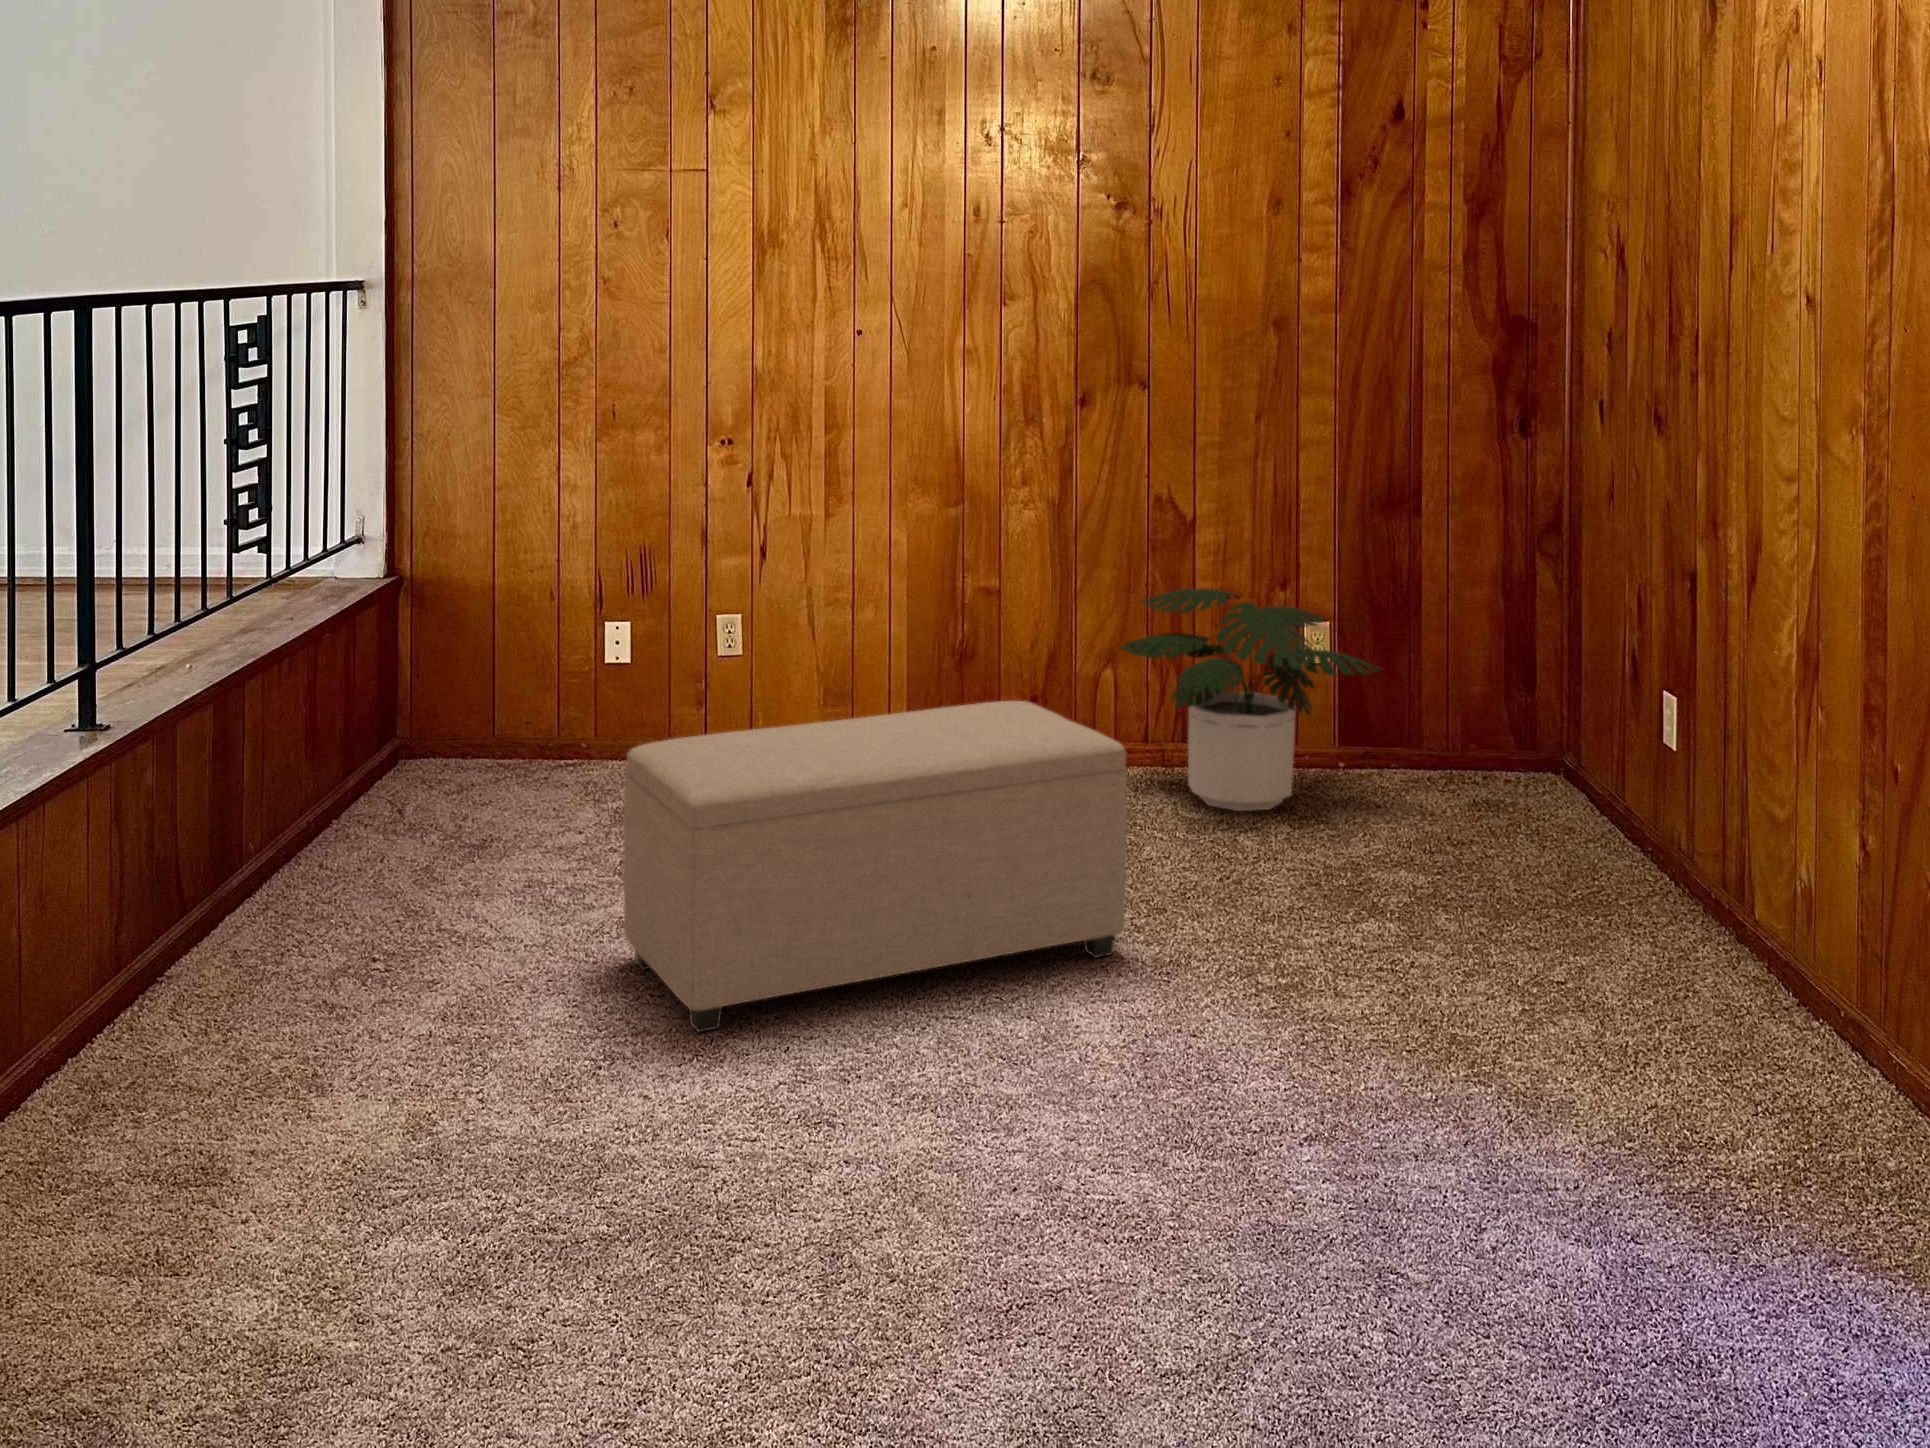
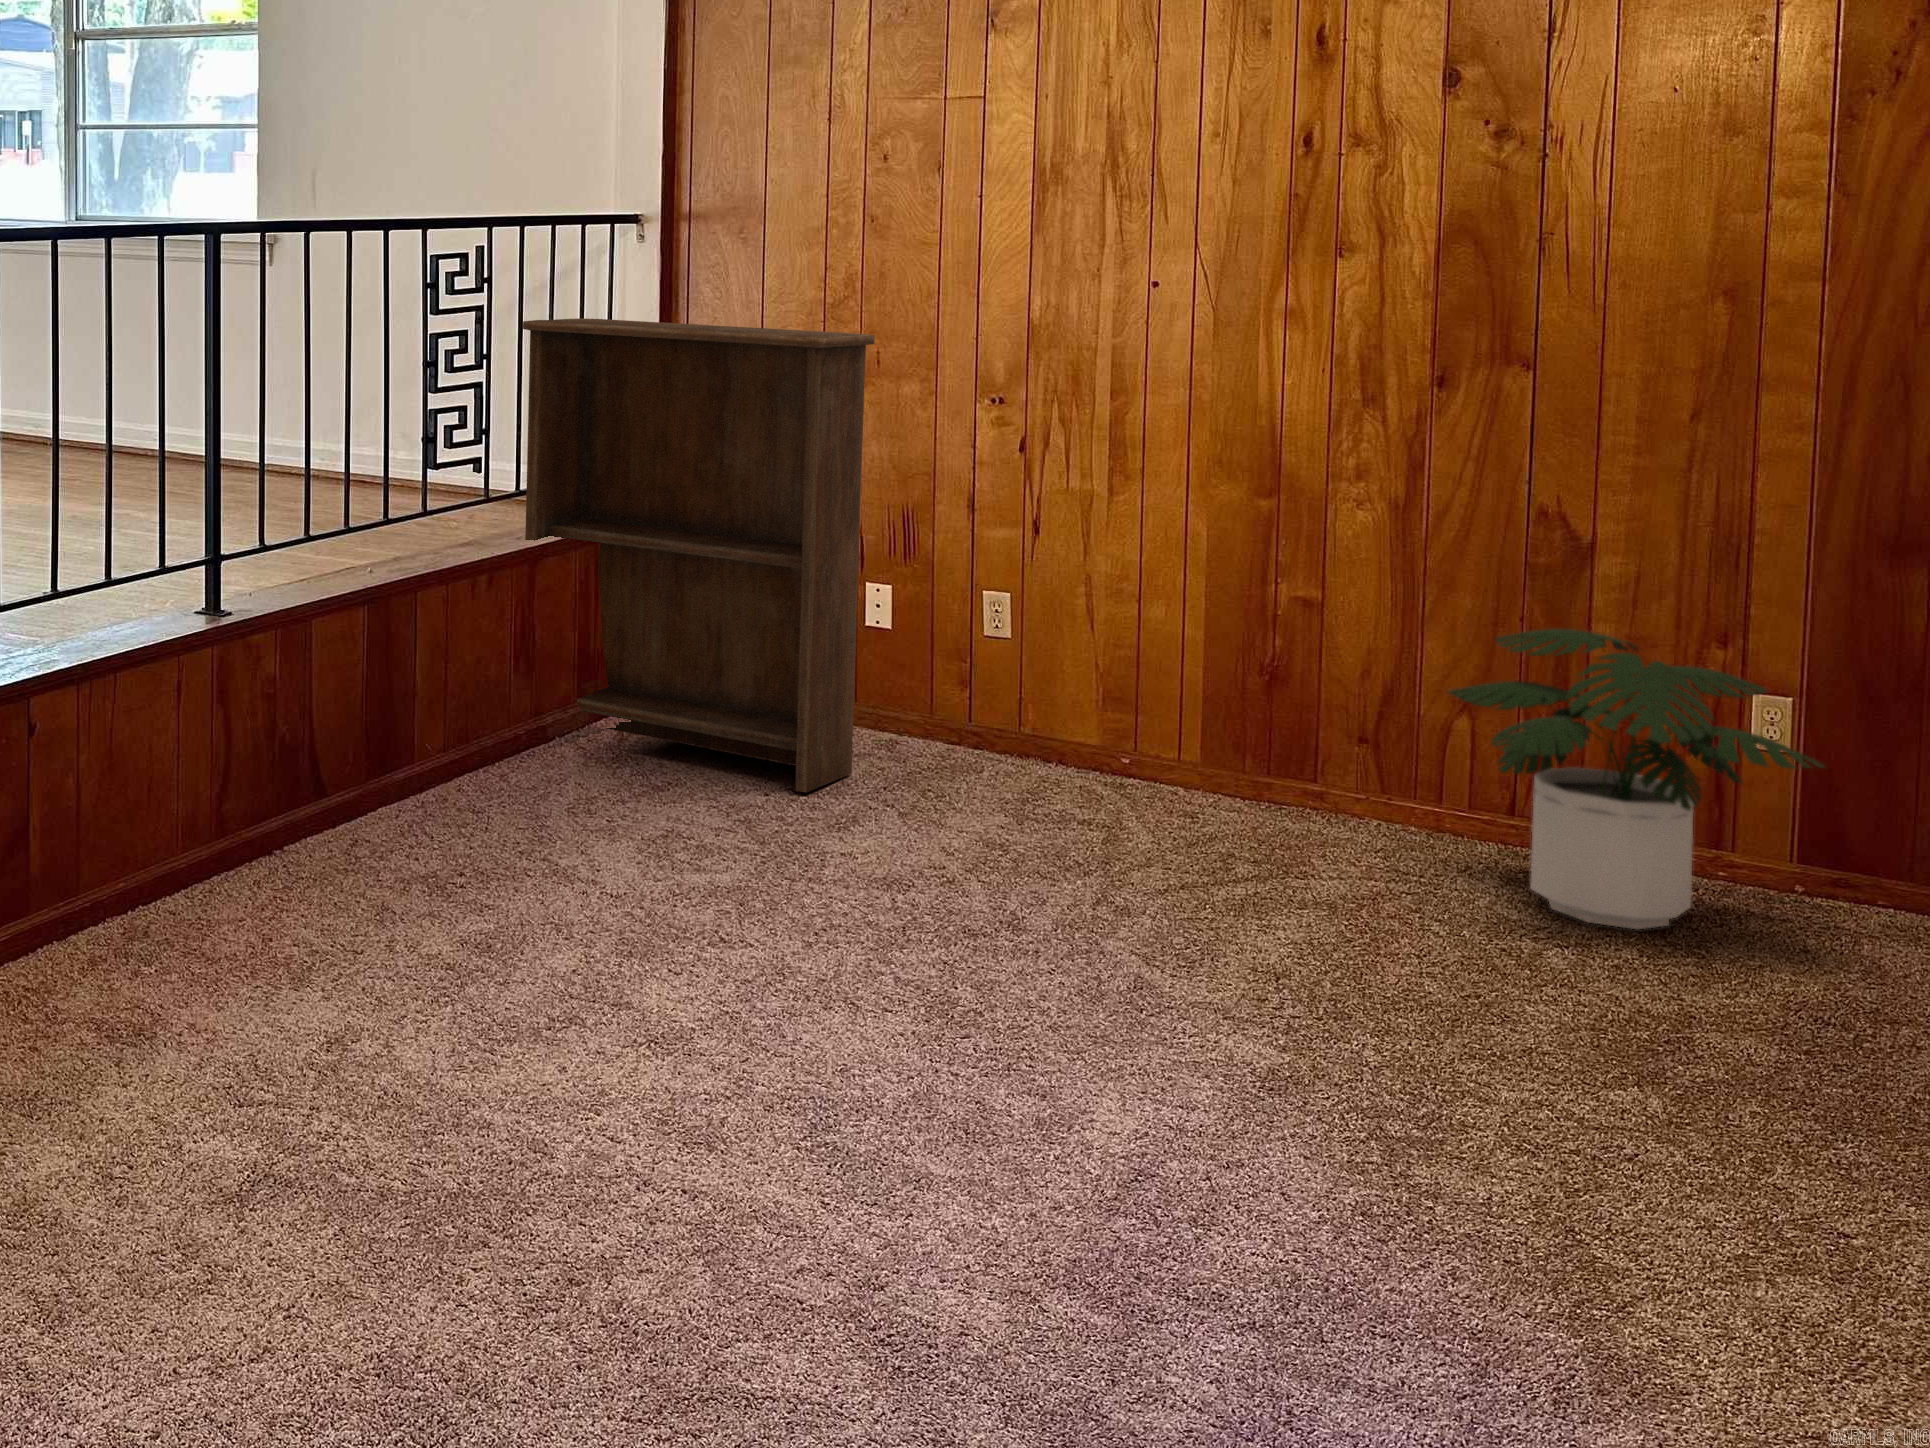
bookshelf: none [287,389,641,823] -> present [523,318,875,792]
ottoman: present [623,701,1126,1032] -> none [689,683,1261,1022]

